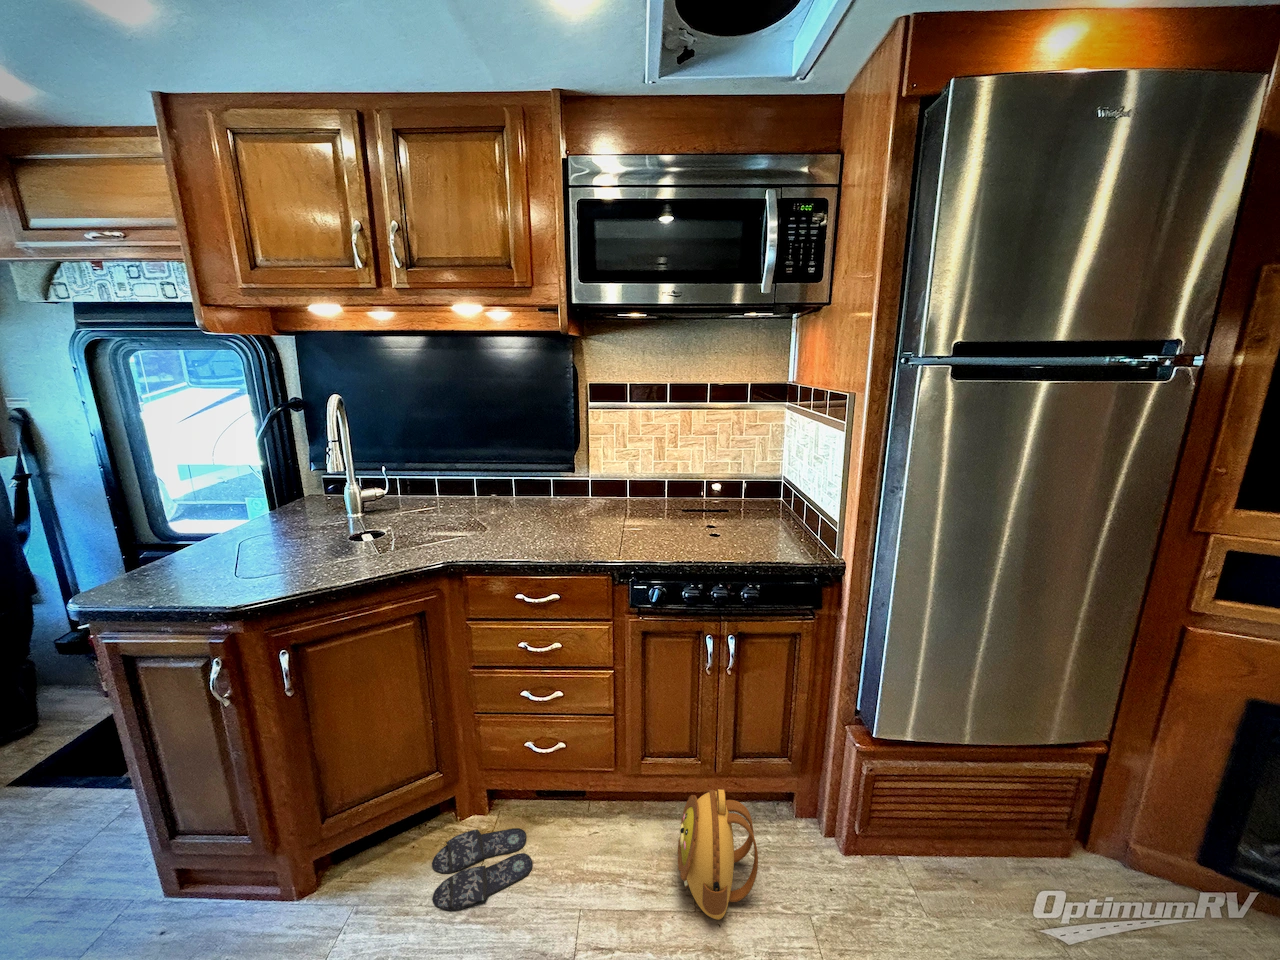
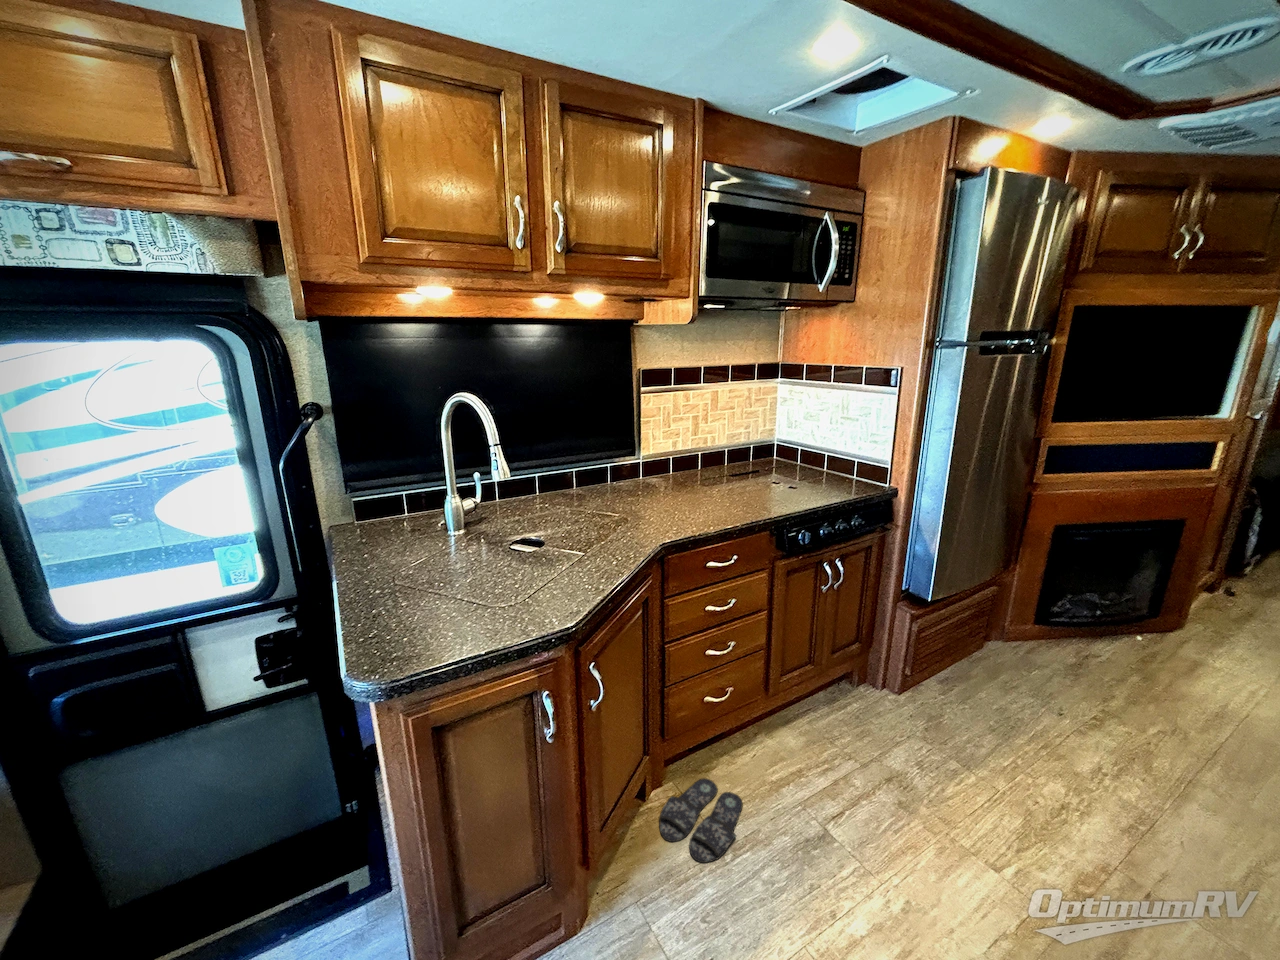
backpack: present [678,789,758,920] -> none [817,673,887,764]

